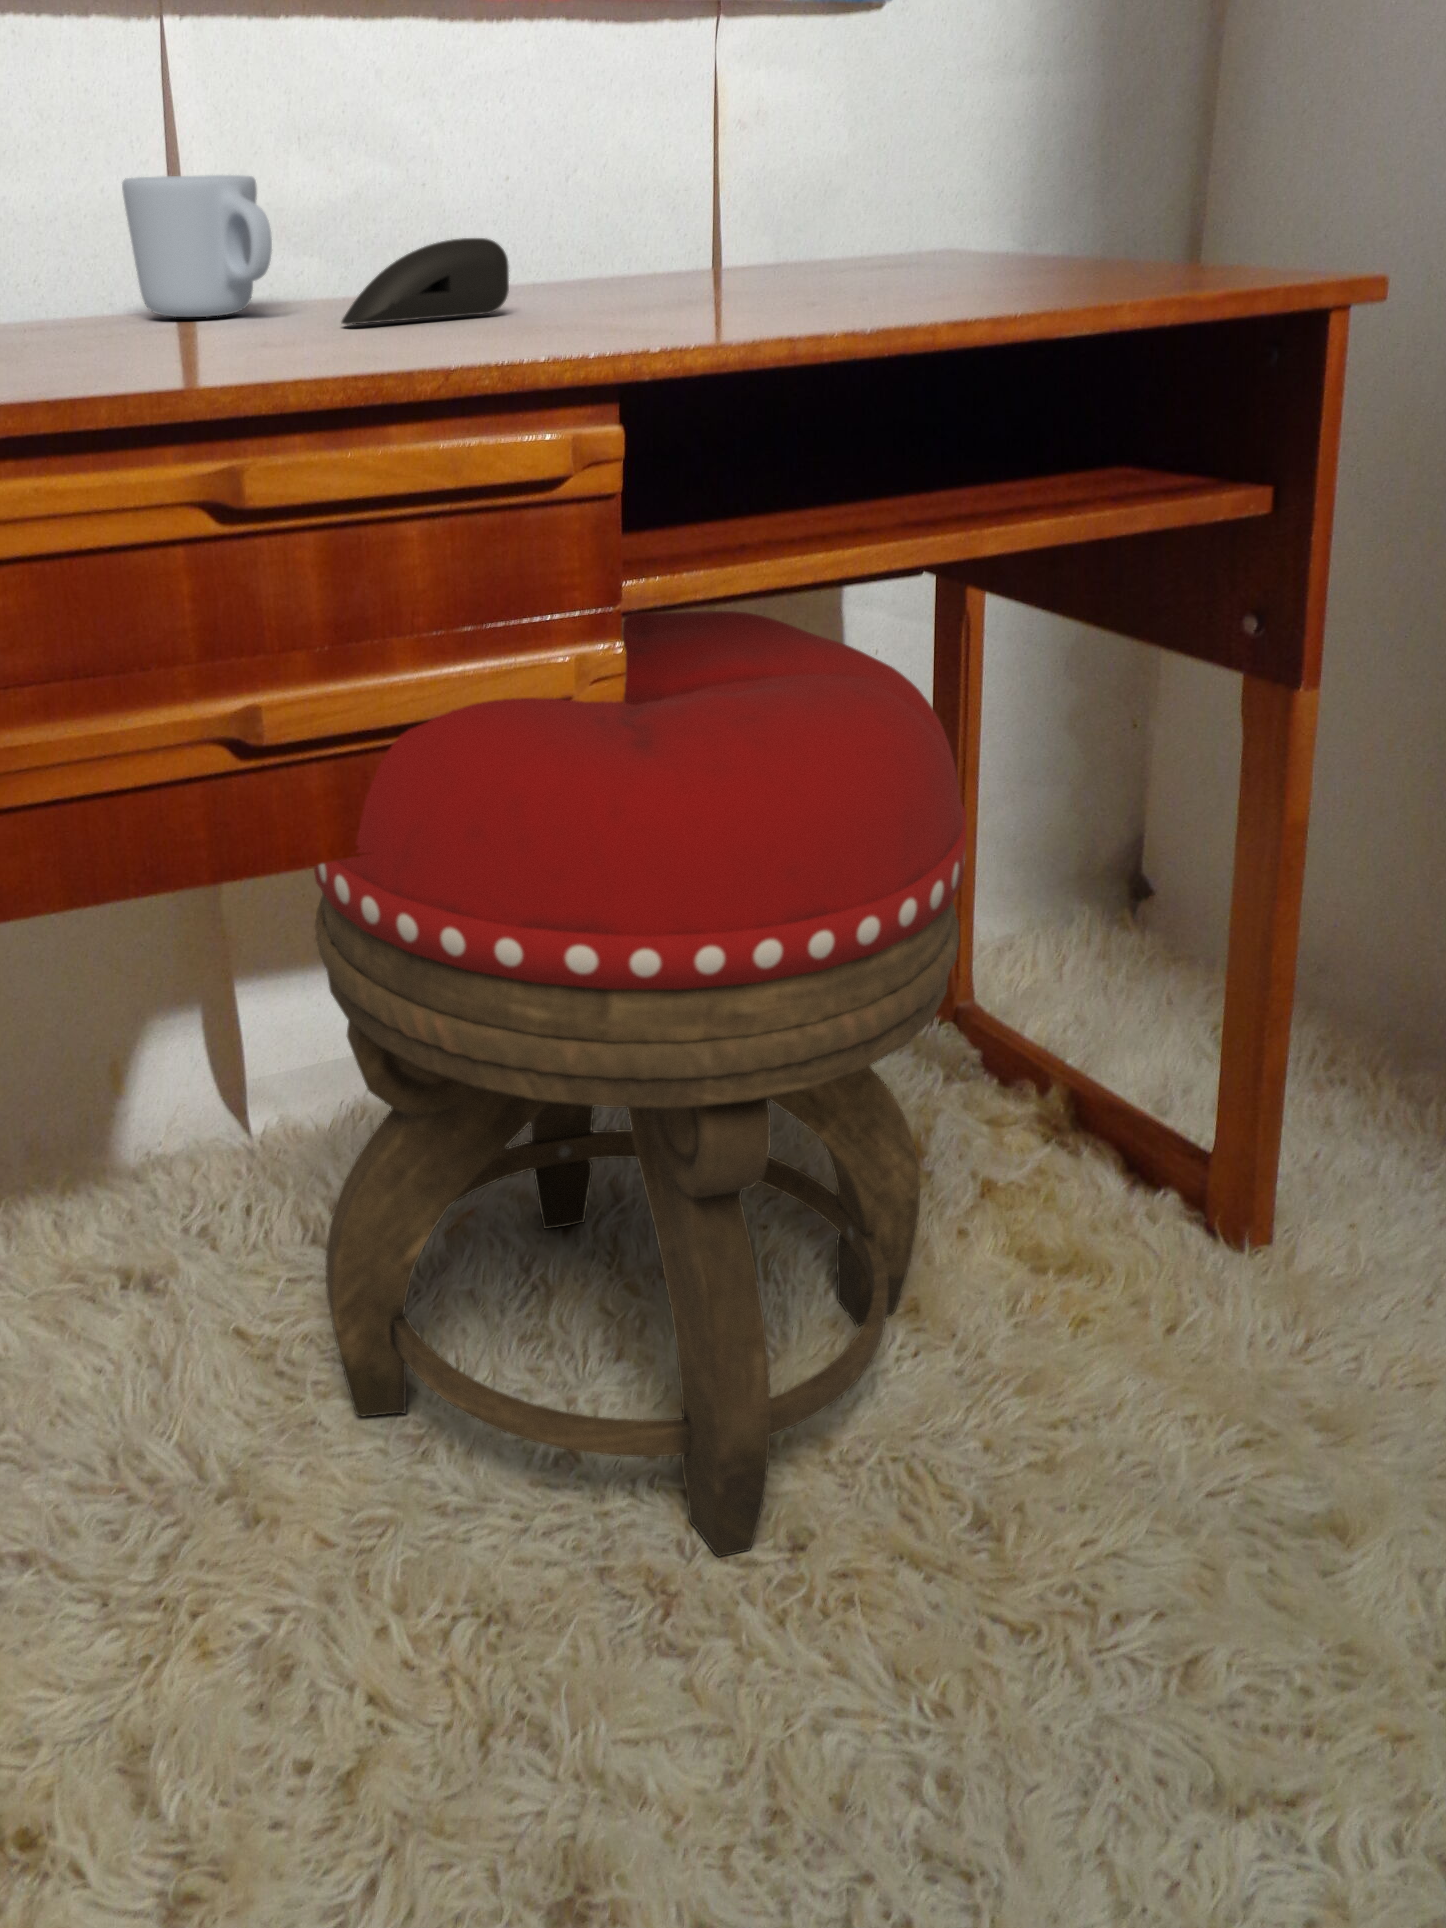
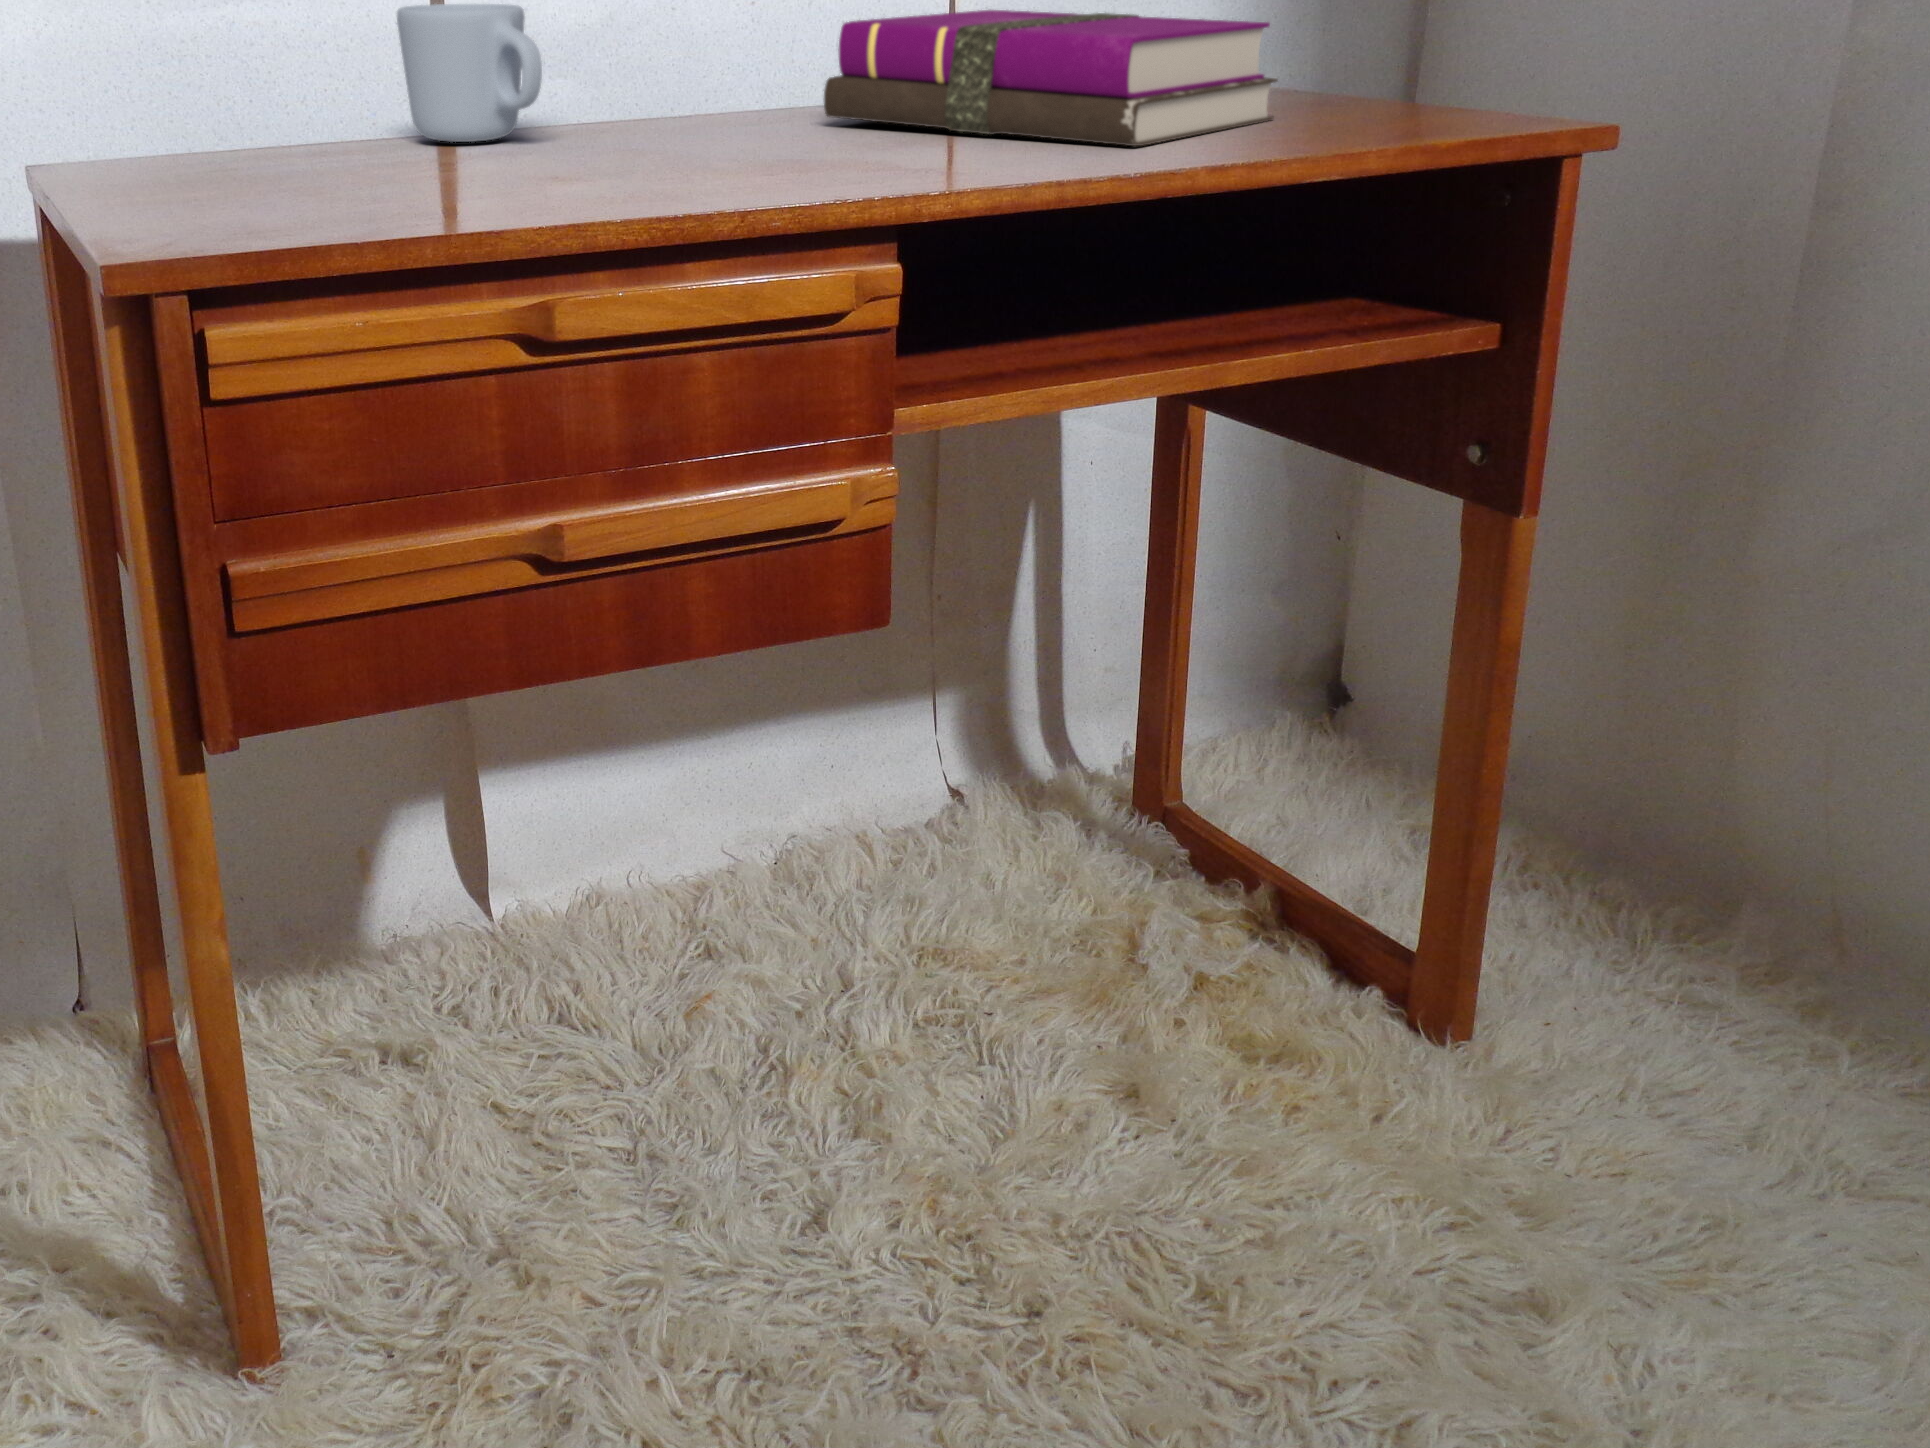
notebook: none [572,181,1042,309] -> present [824,10,1278,146]
computer mouse: present [342,238,509,325] -> none [612,71,770,155]
footstool: present [314,611,966,1556] -> none [583,430,1208,1322]

